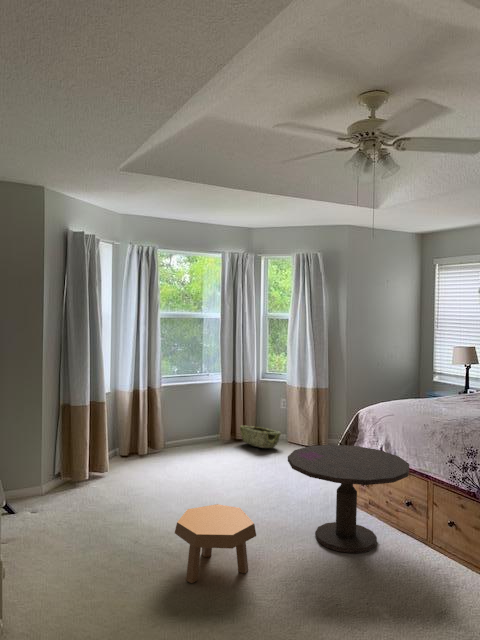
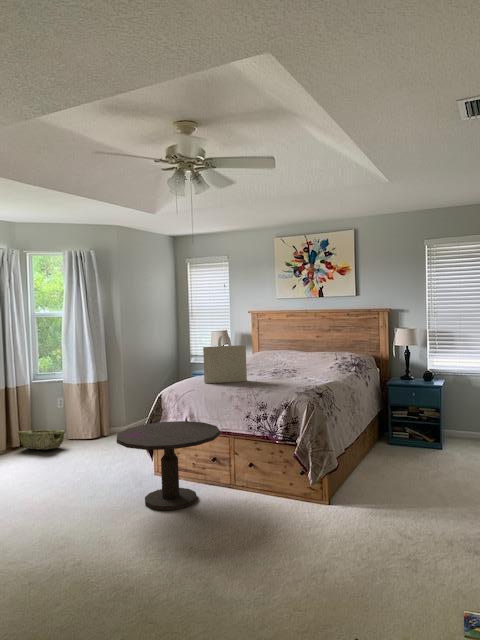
tote bag: none [411,353,469,413] -> present [203,335,247,383]
footstool: present [175,504,256,583] -> none [31,493,111,570]

